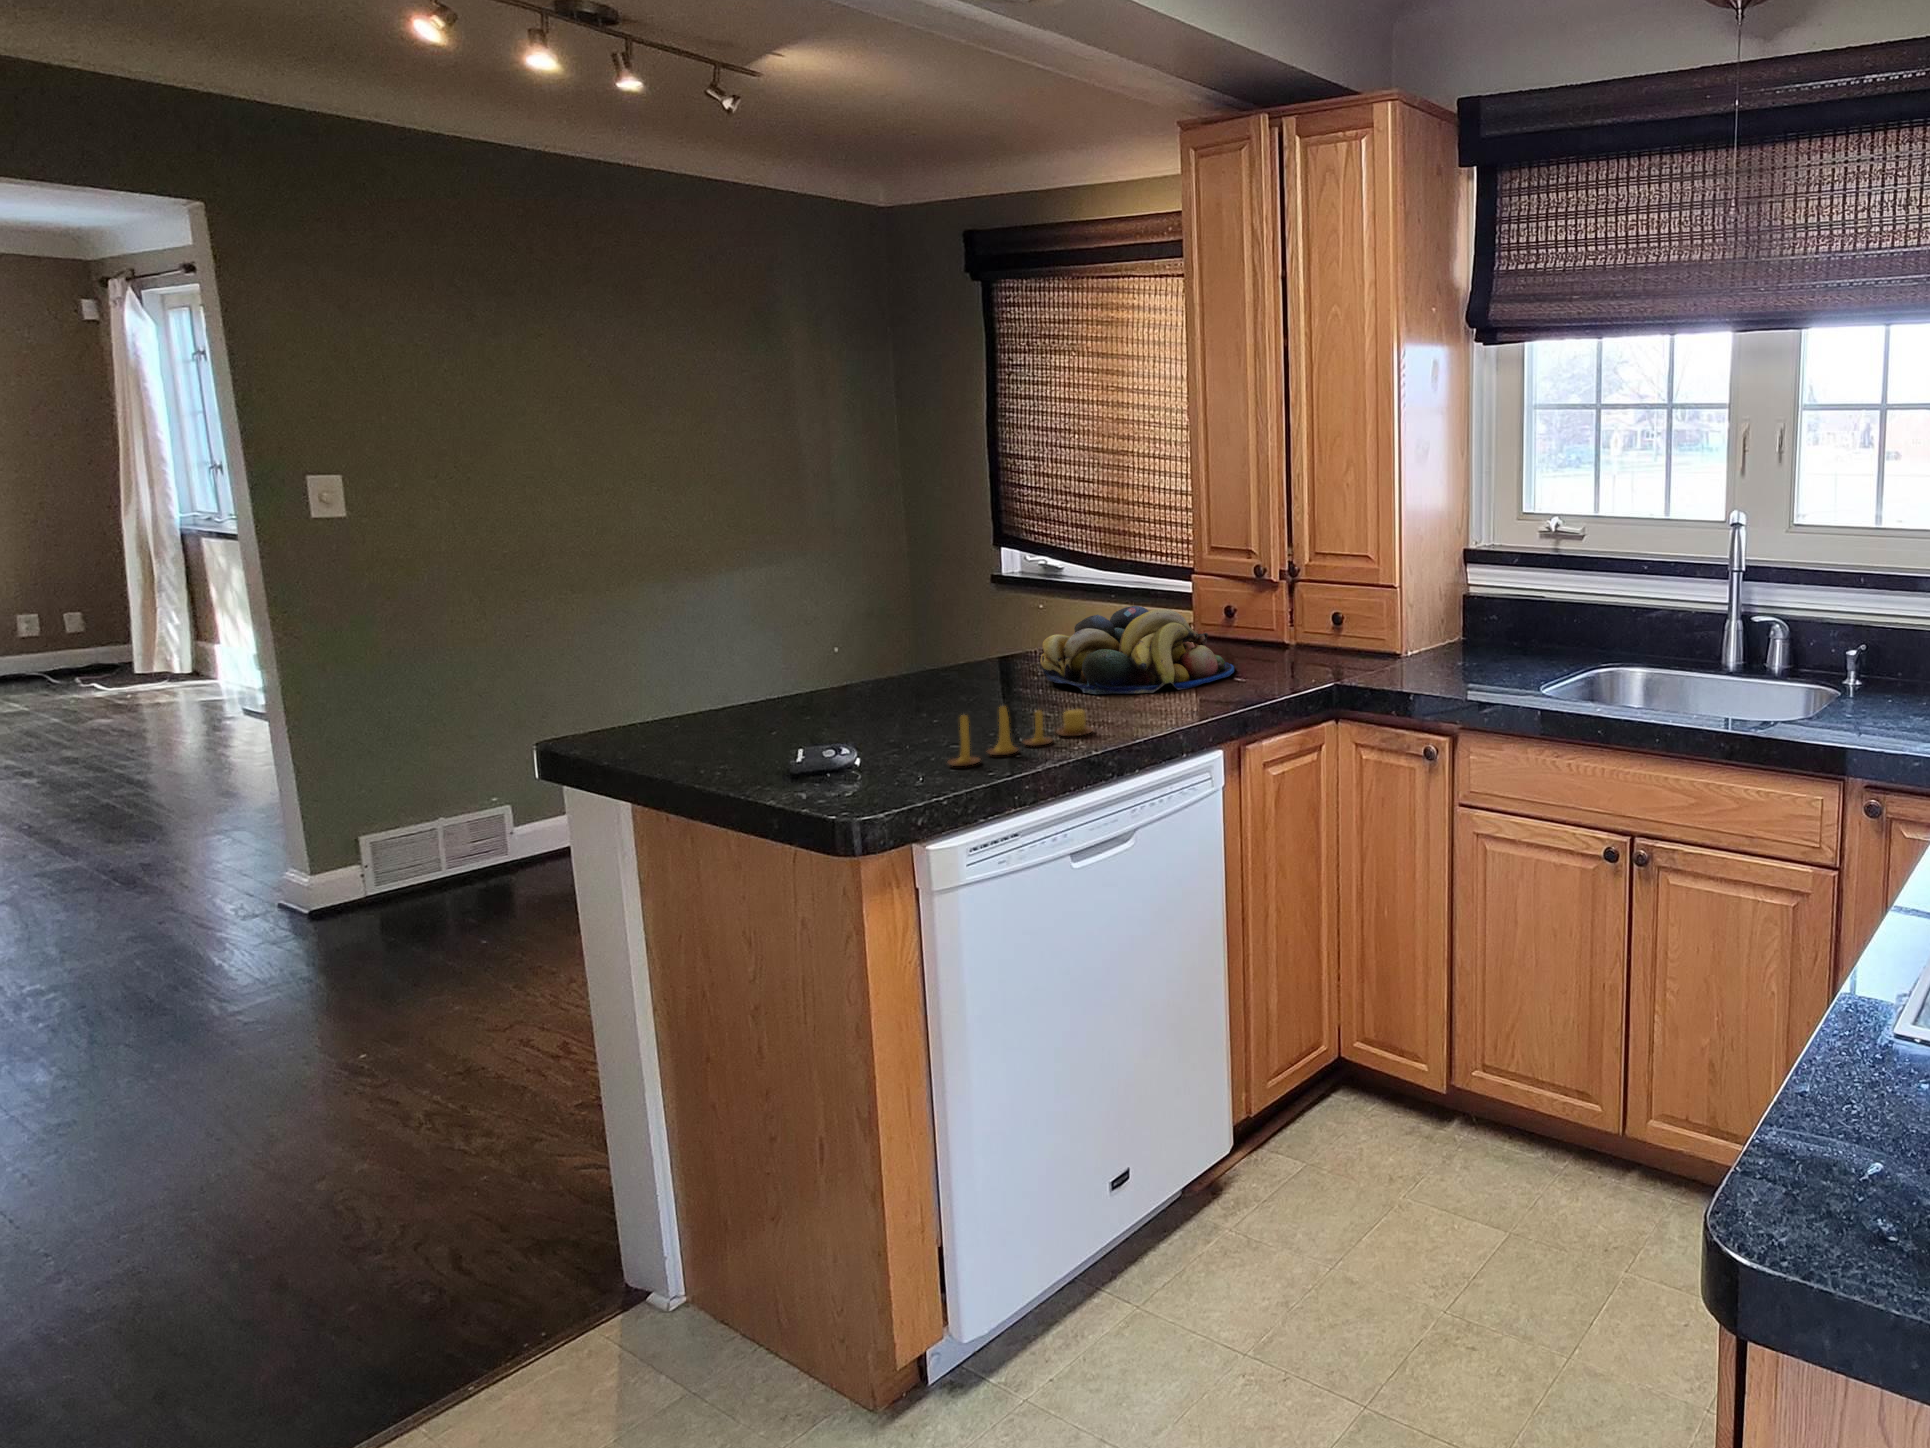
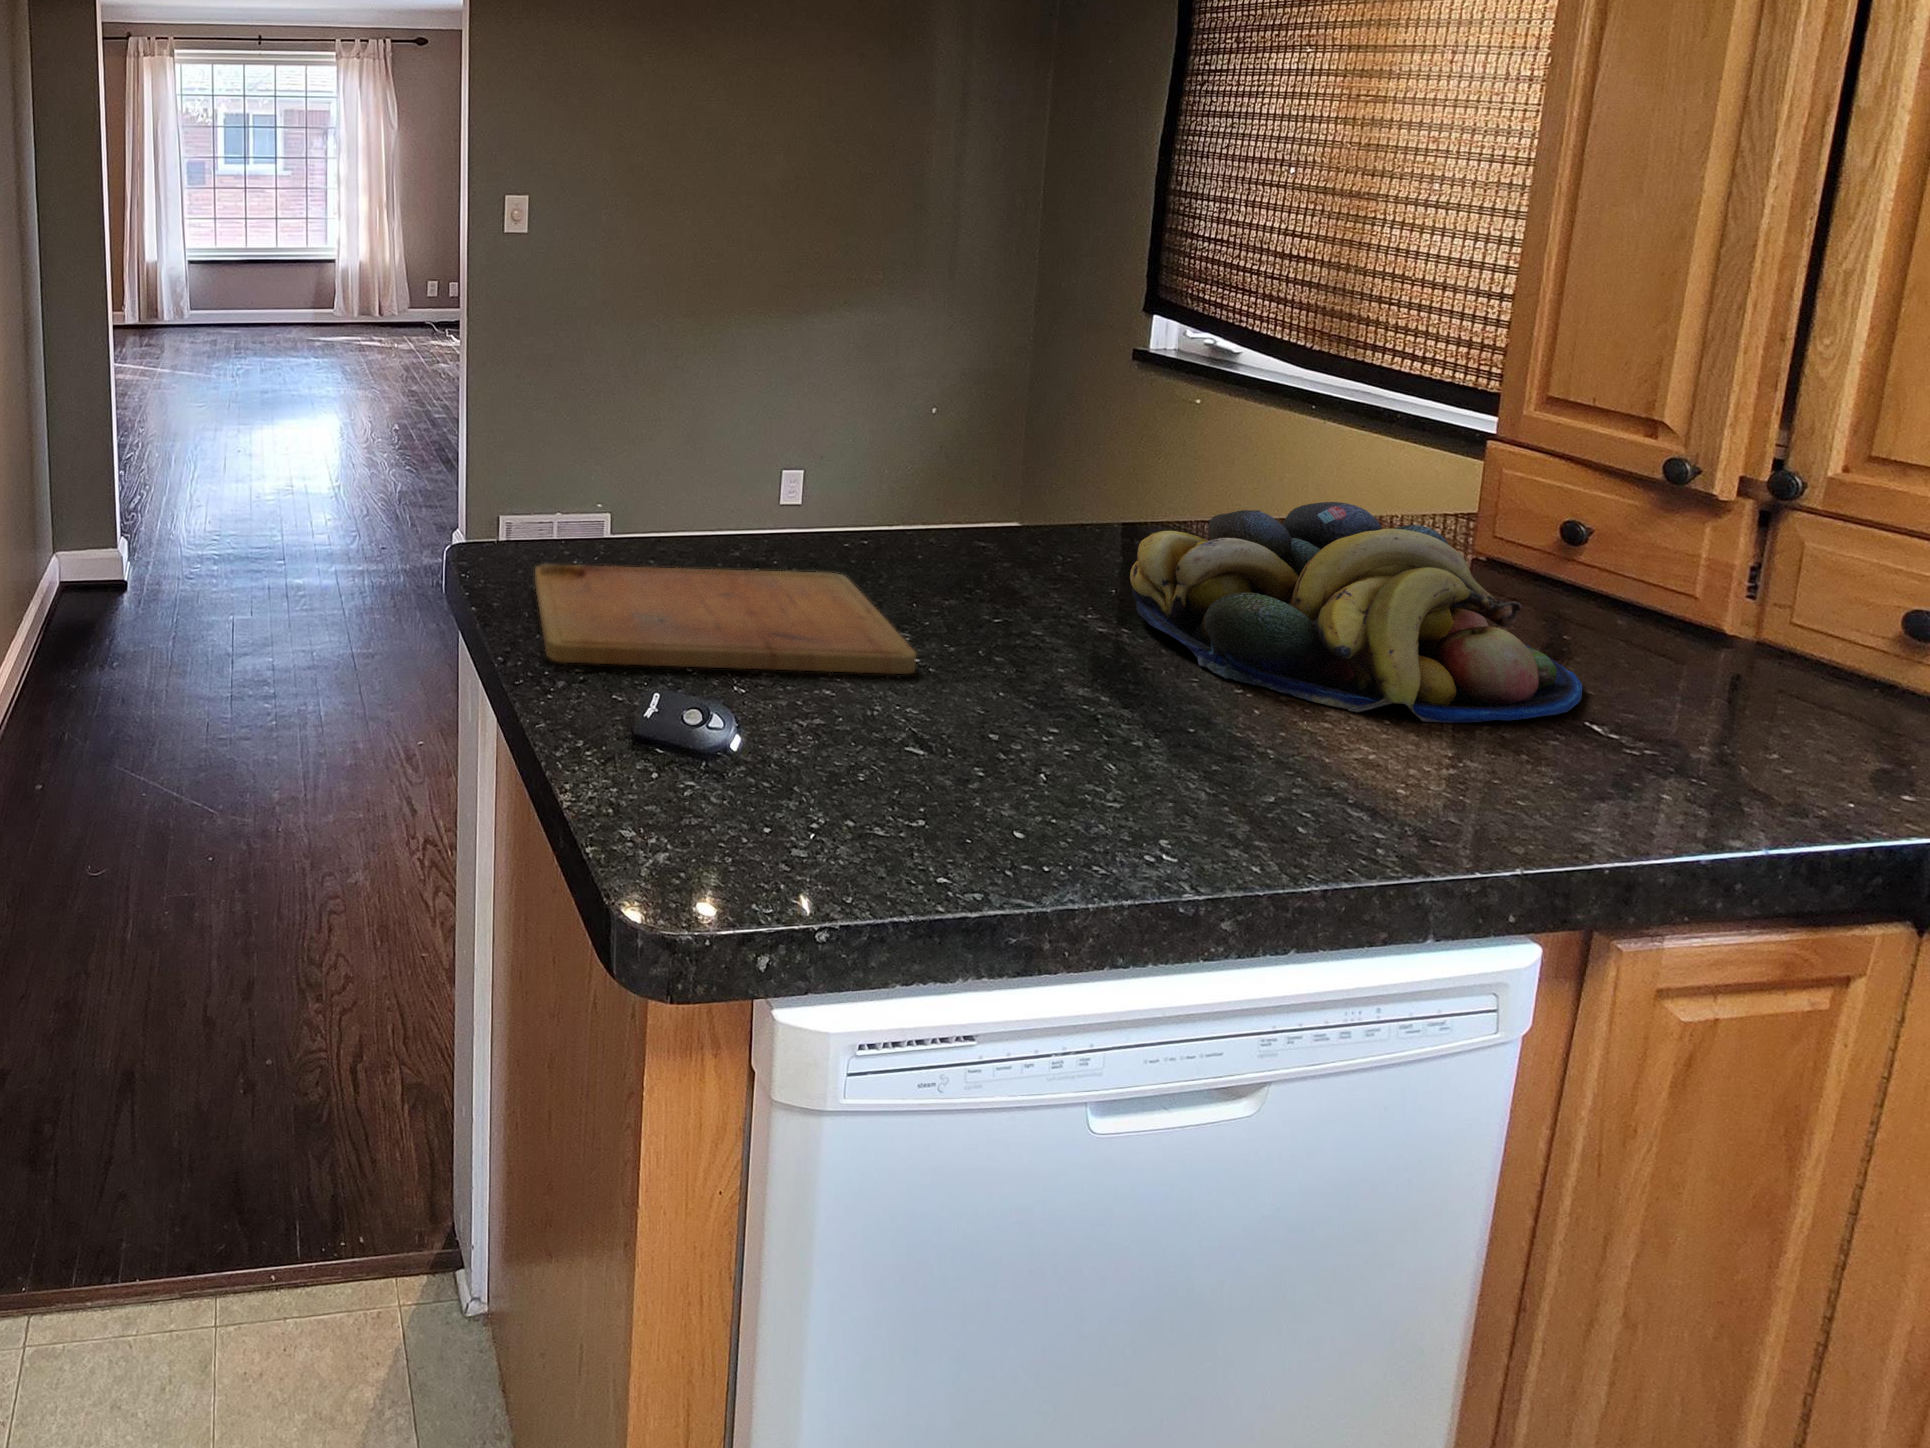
cutting board: none [631,696,941,768] -> present [535,564,917,674]
candle: present [948,706,1092,766] -> none [867,715,1192,829]

